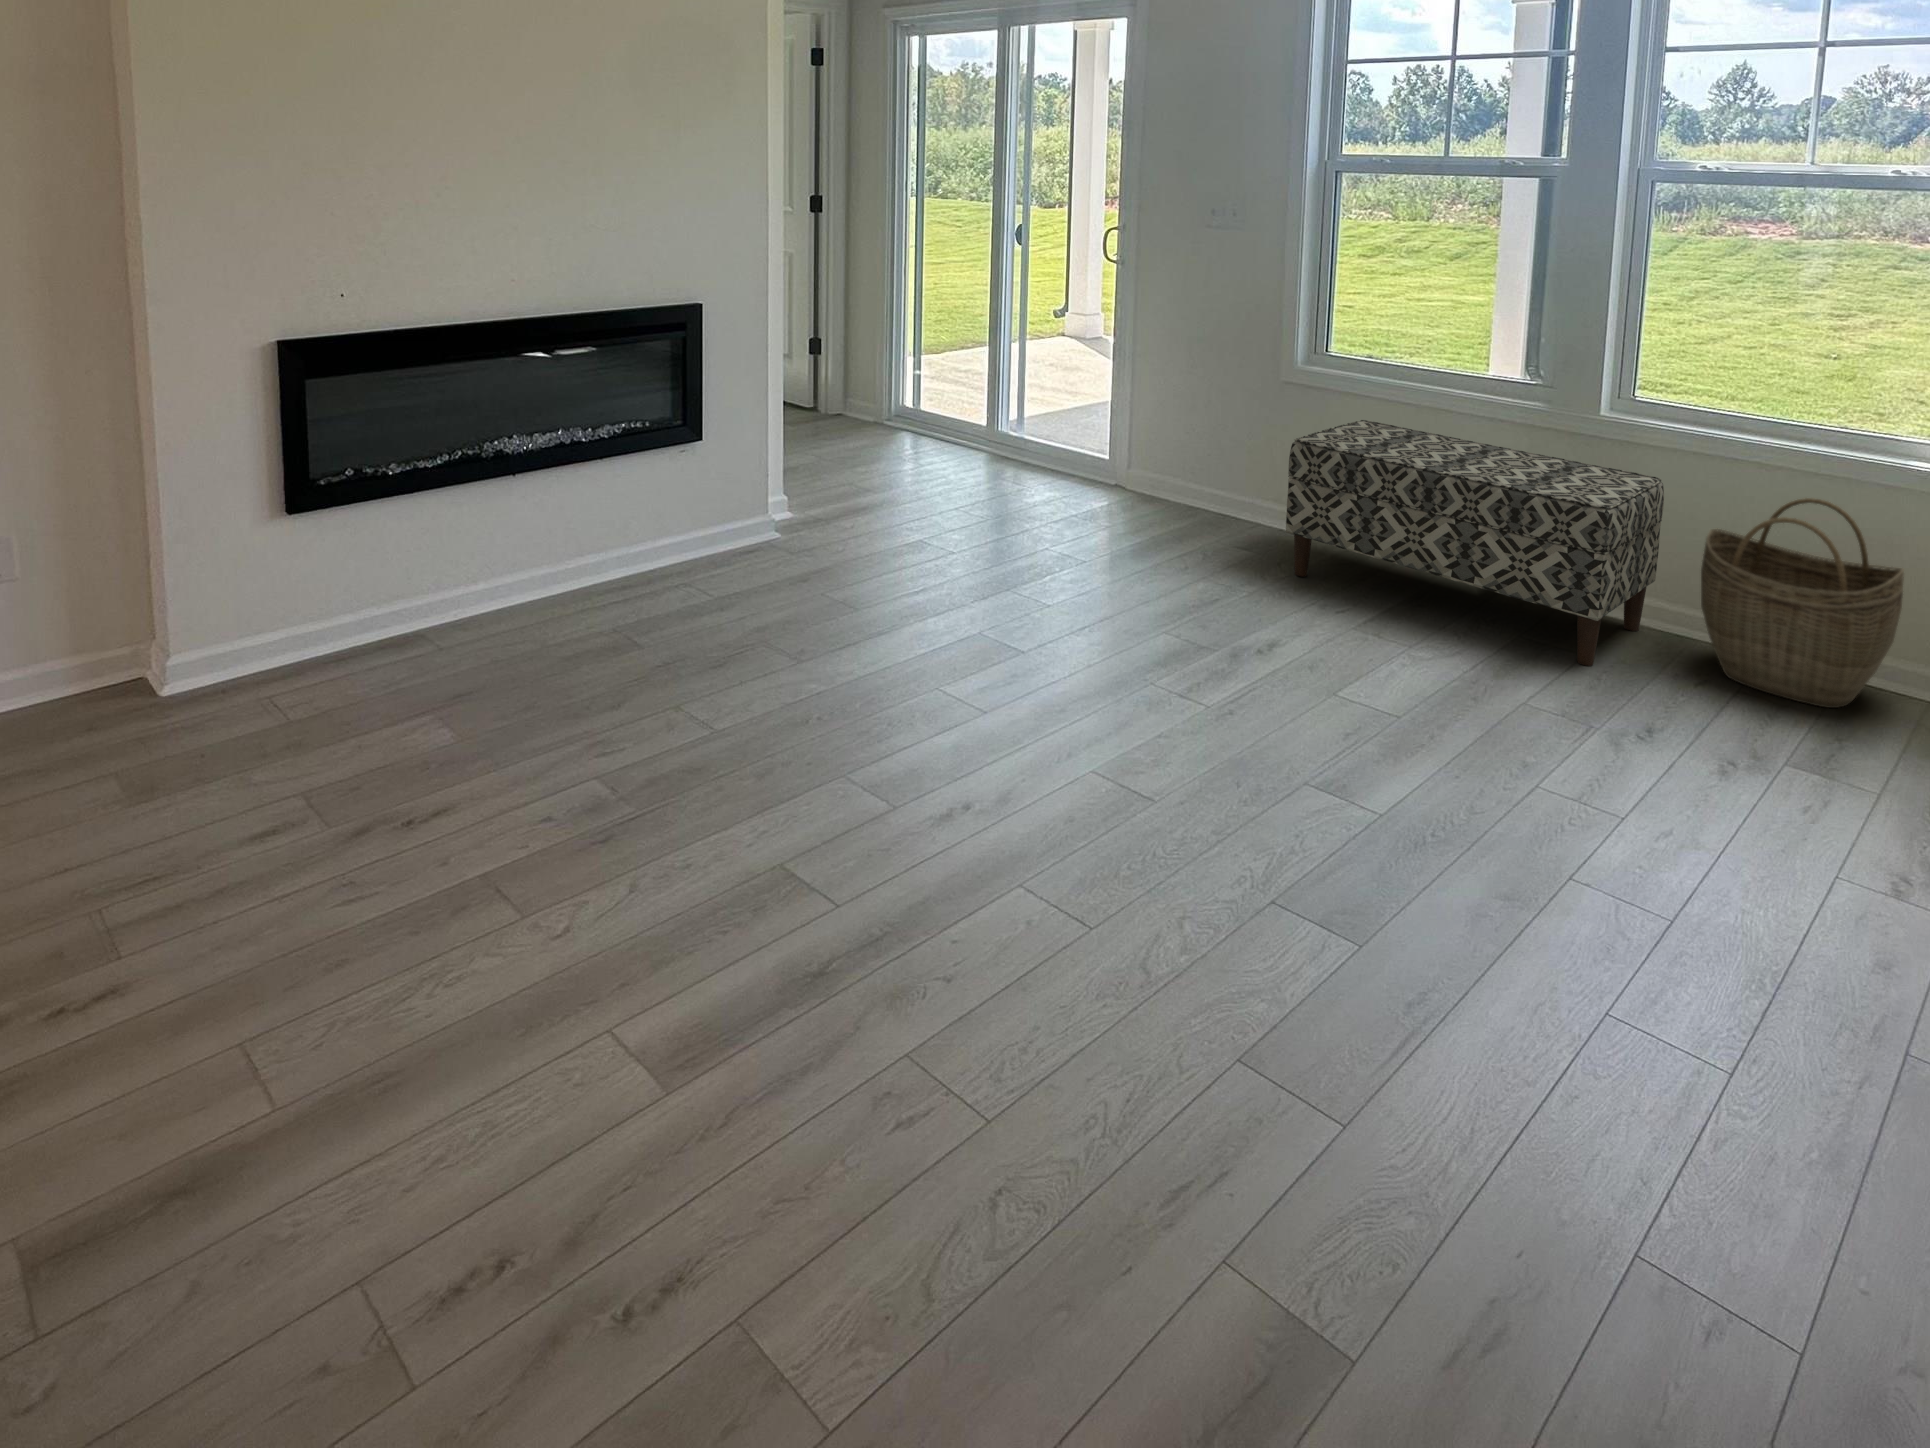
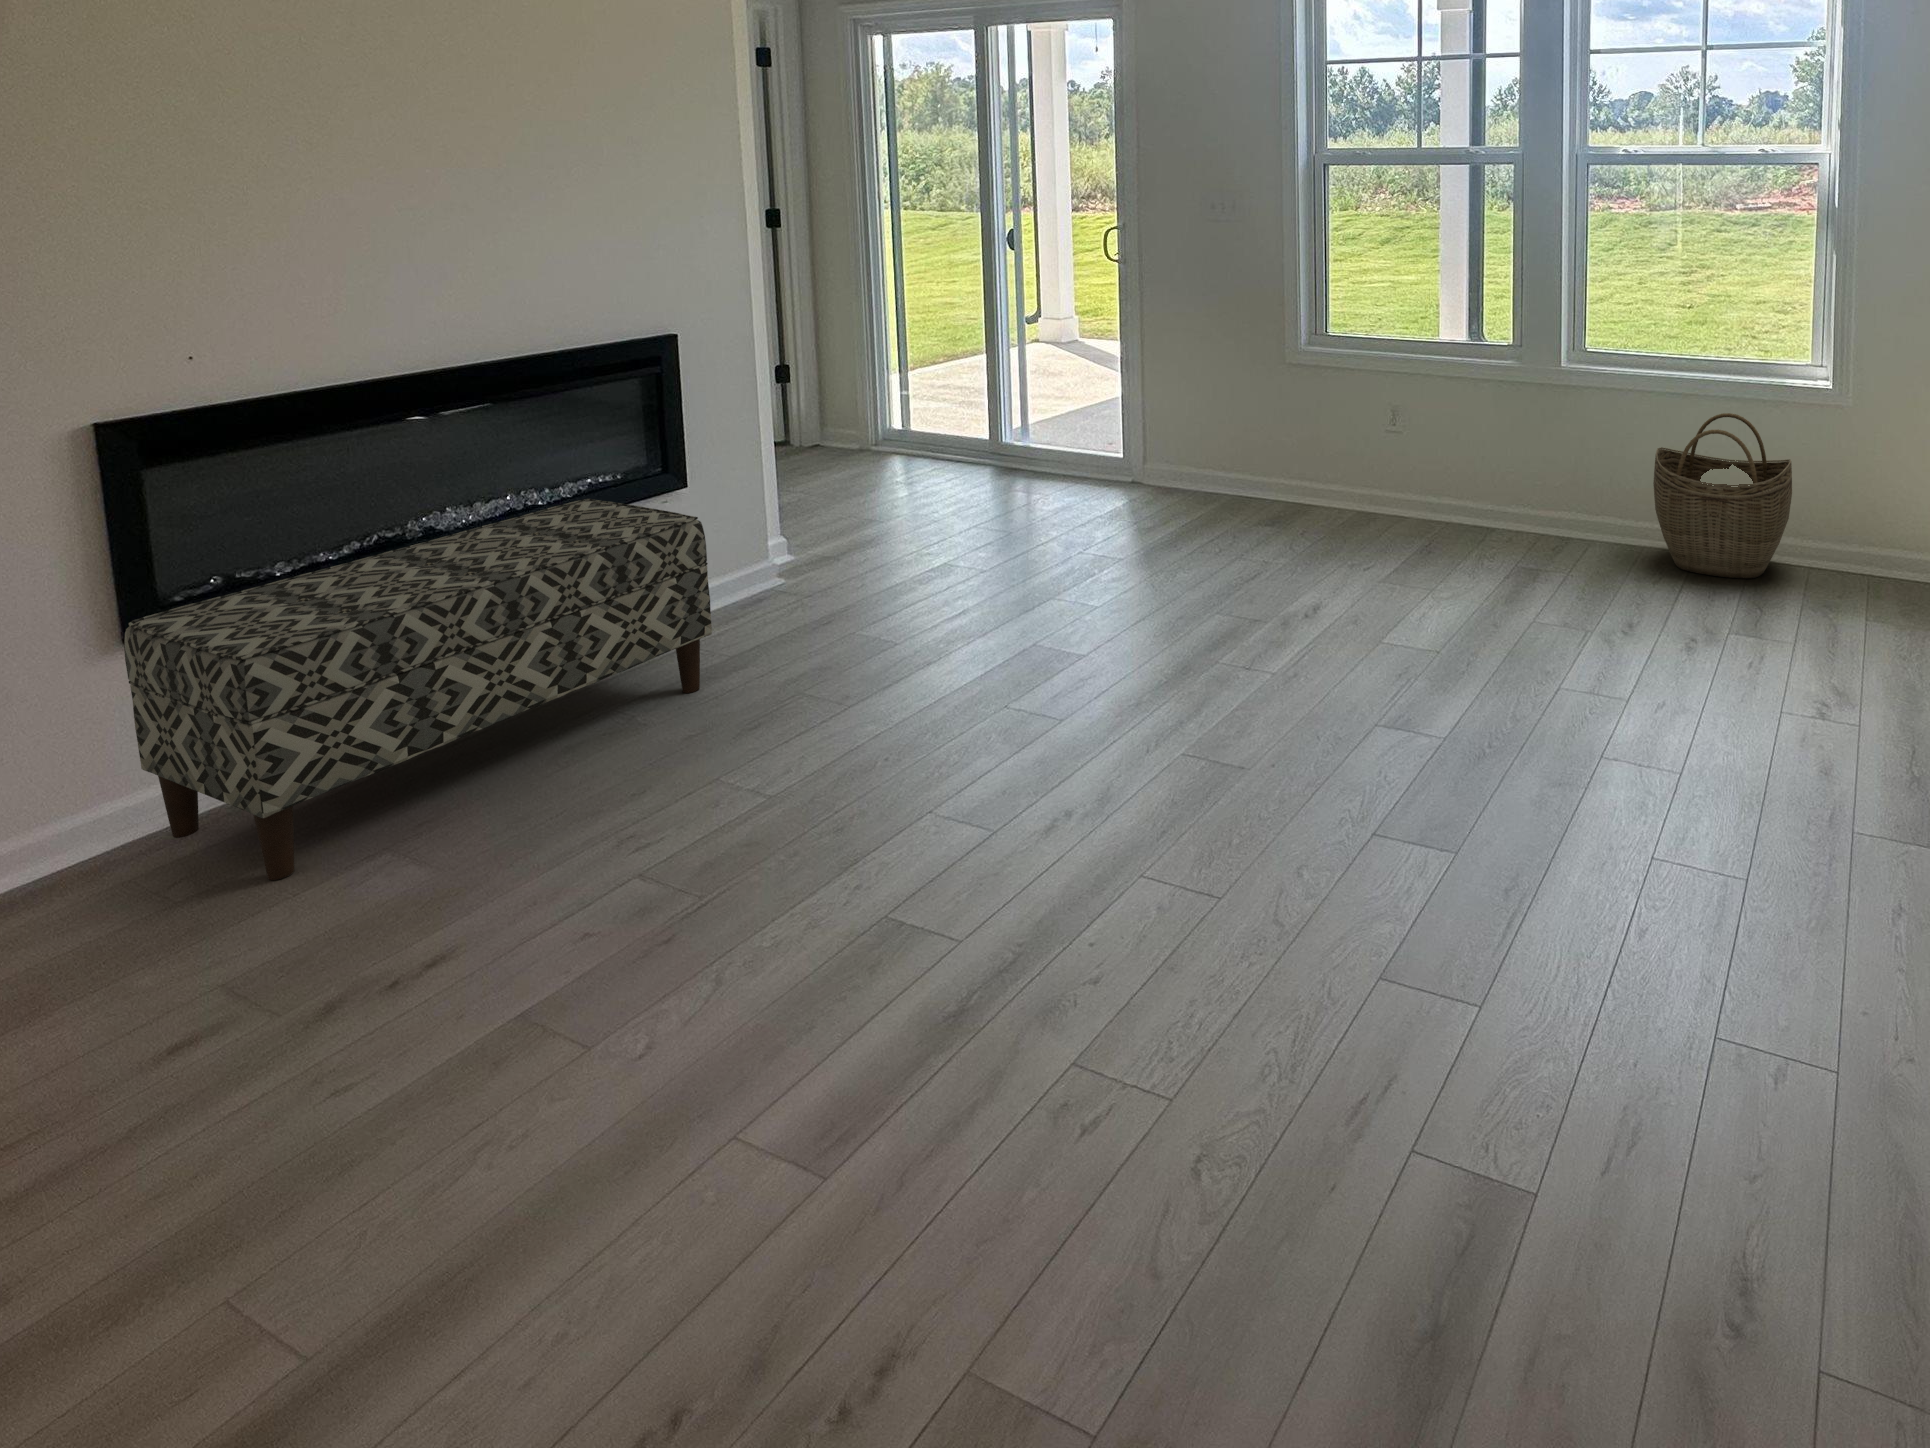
bench: present [1286,420,1664,666] -> present [124,499,712,880]

